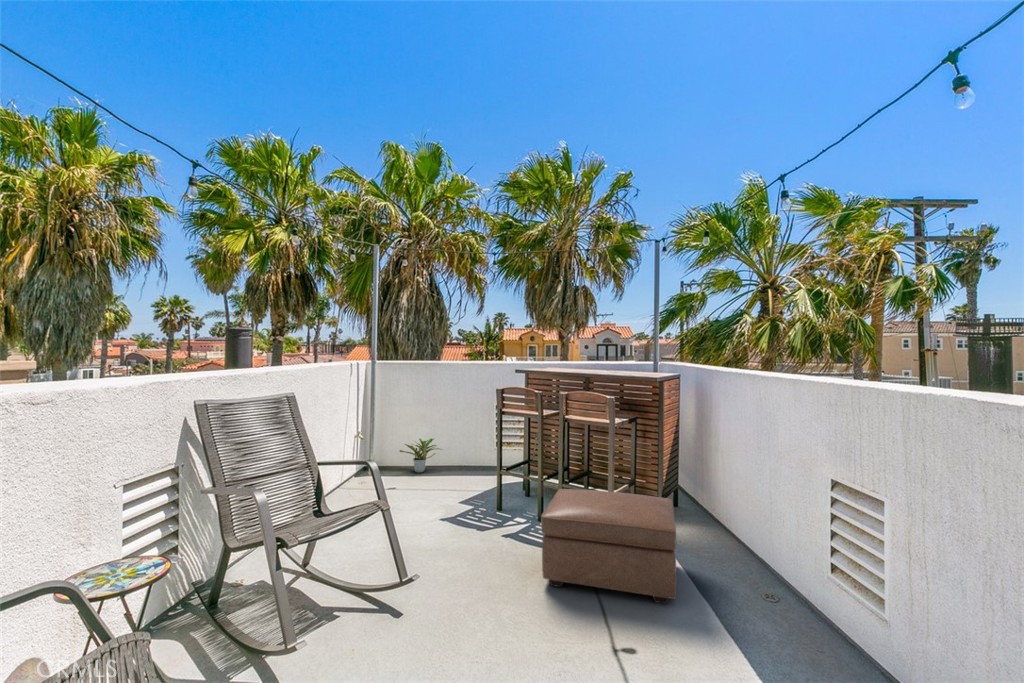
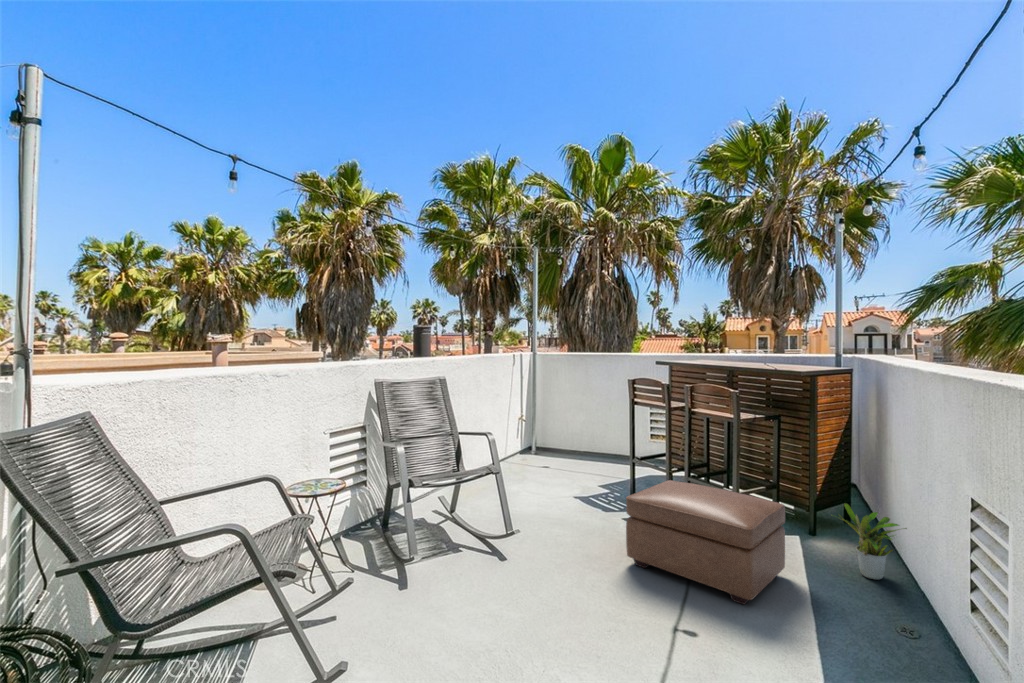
potted plant: present [400,438,440,473] -> present [832,503,907,580]

